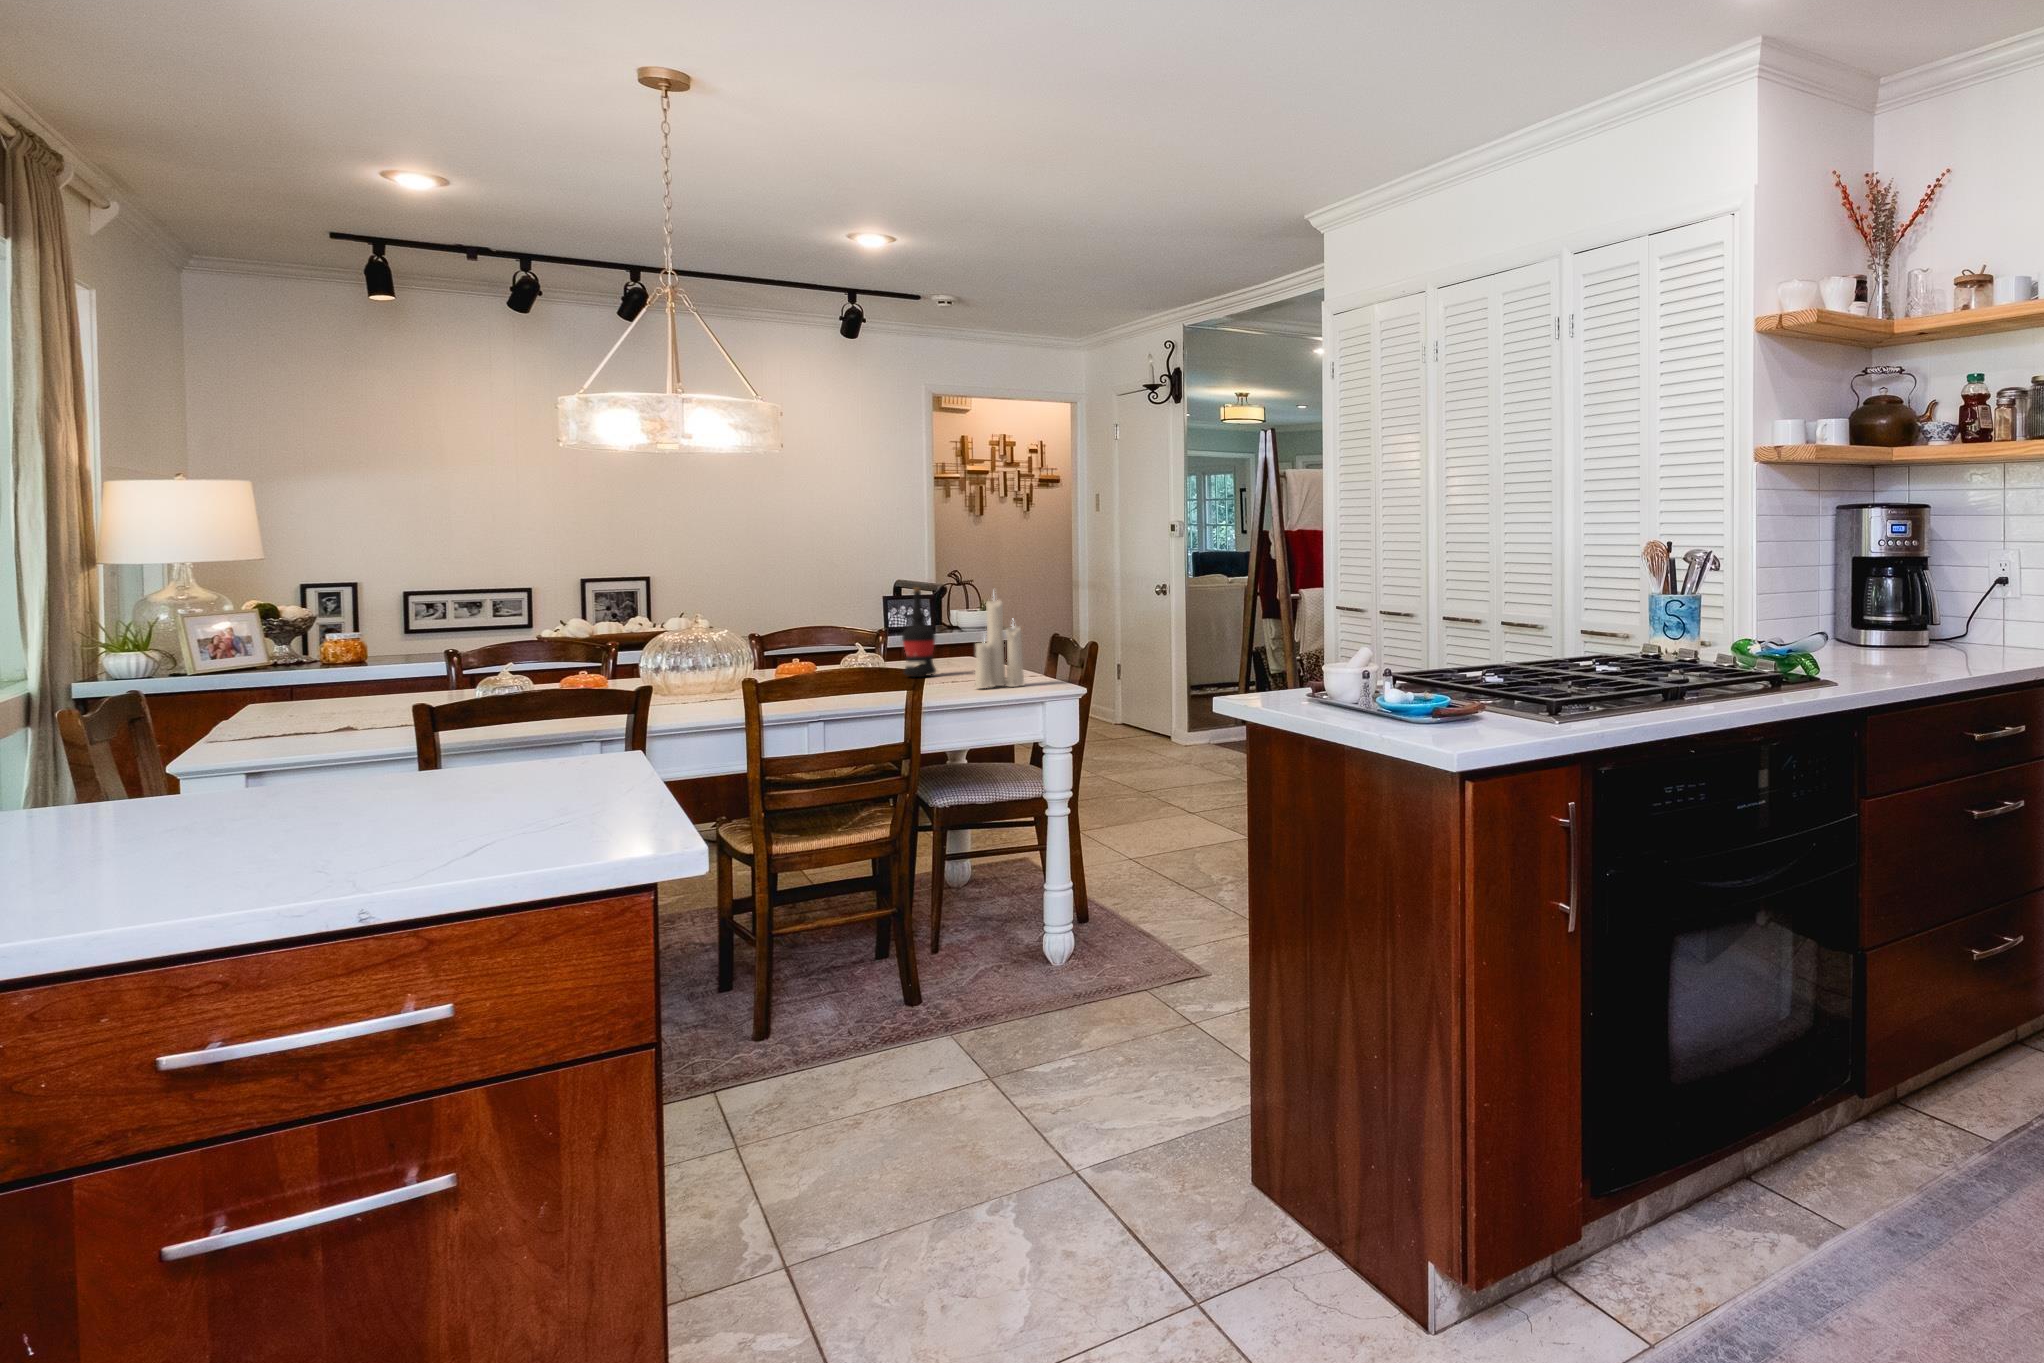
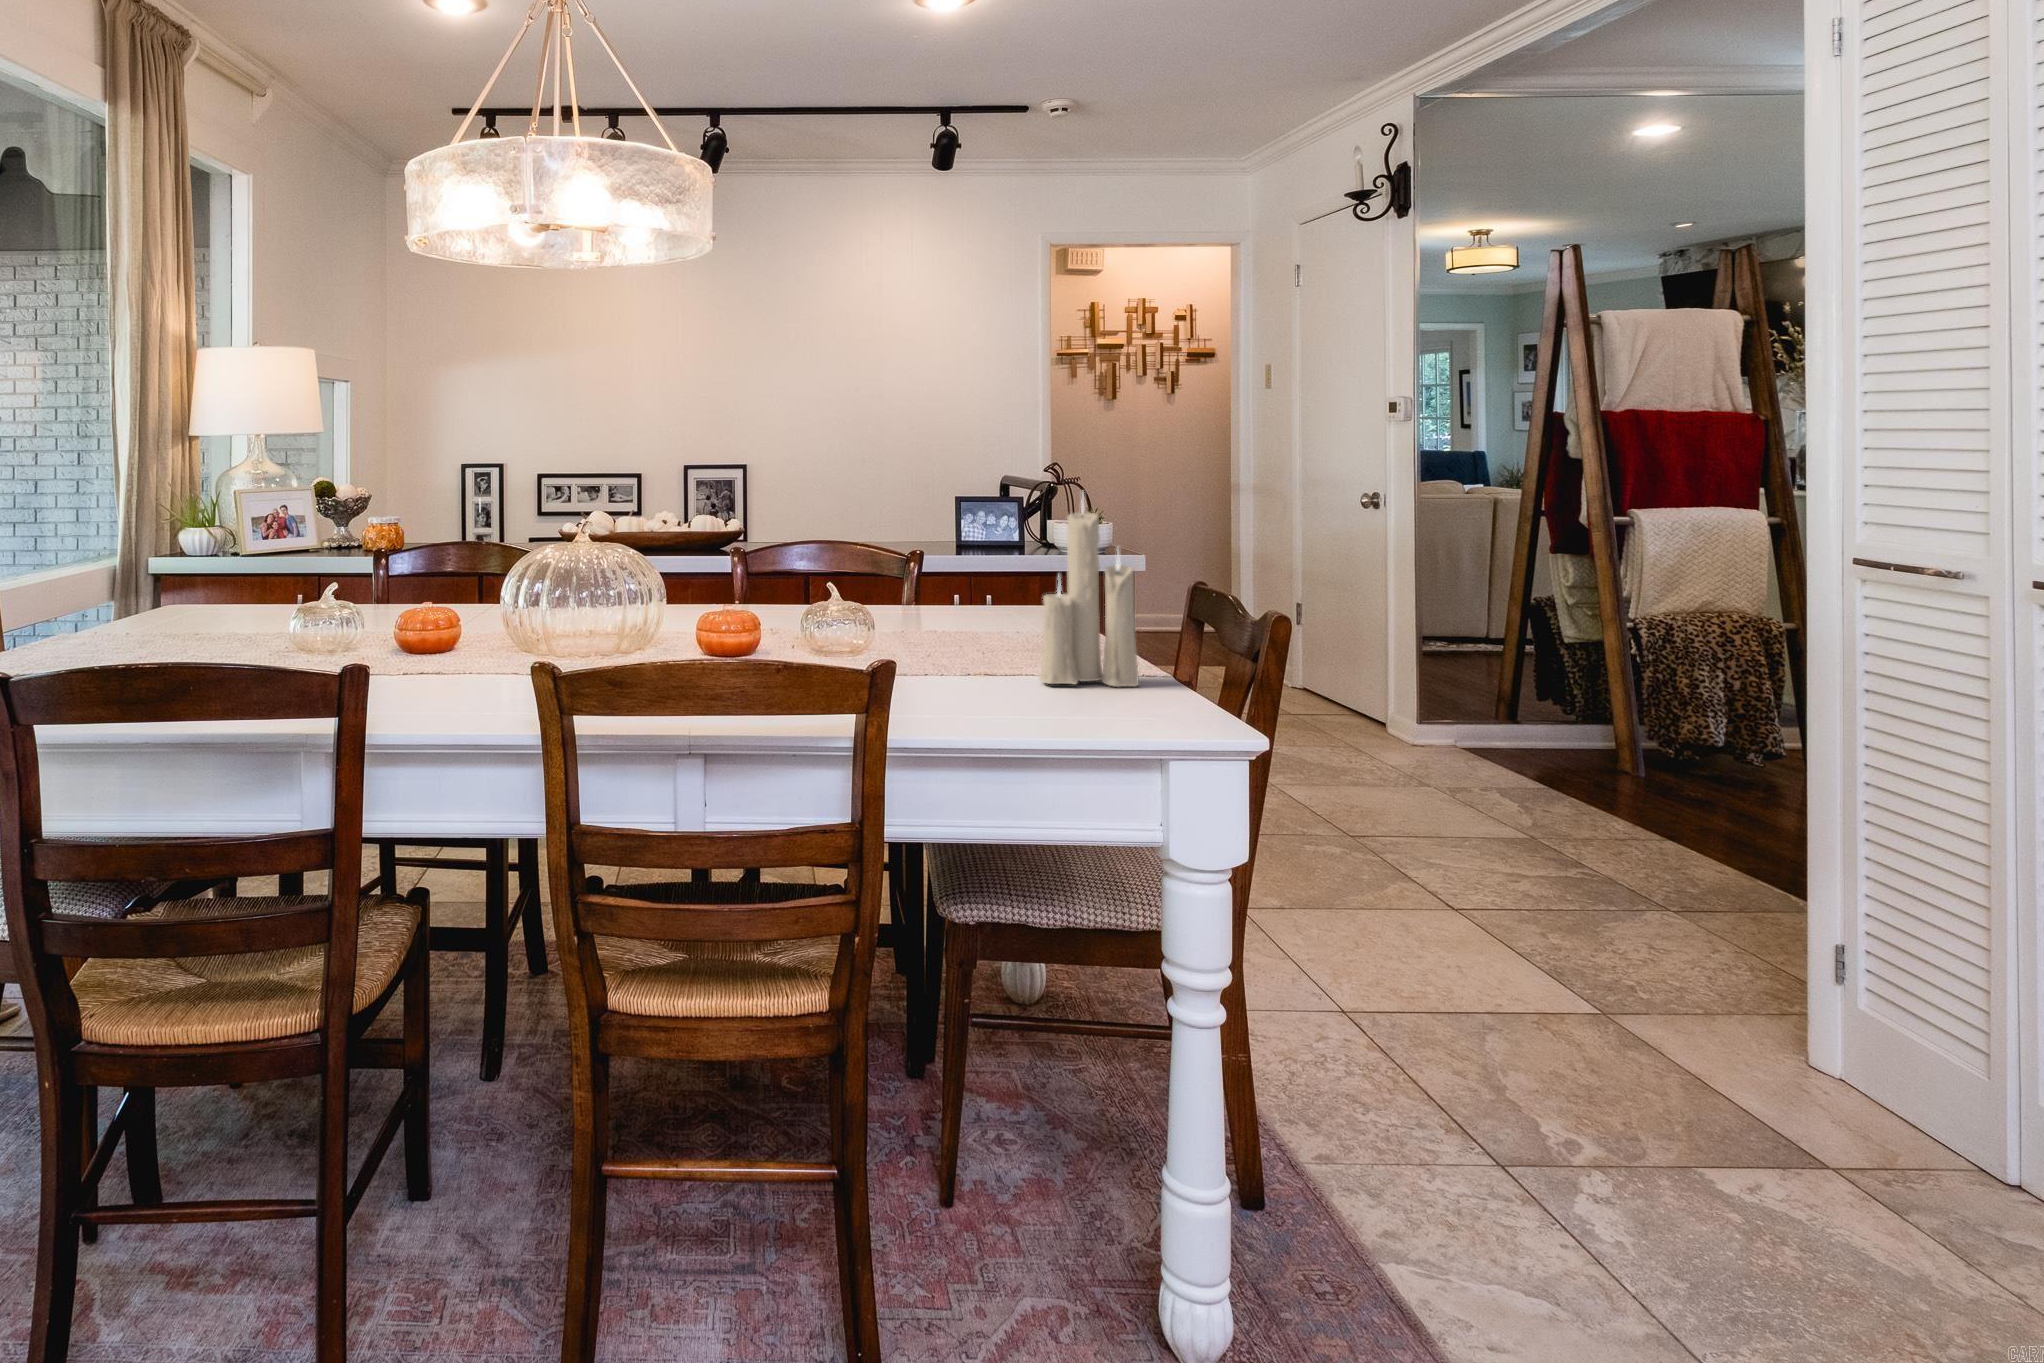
wine bottle: present [902,587,936,677] -> none [939,483,994,635]

